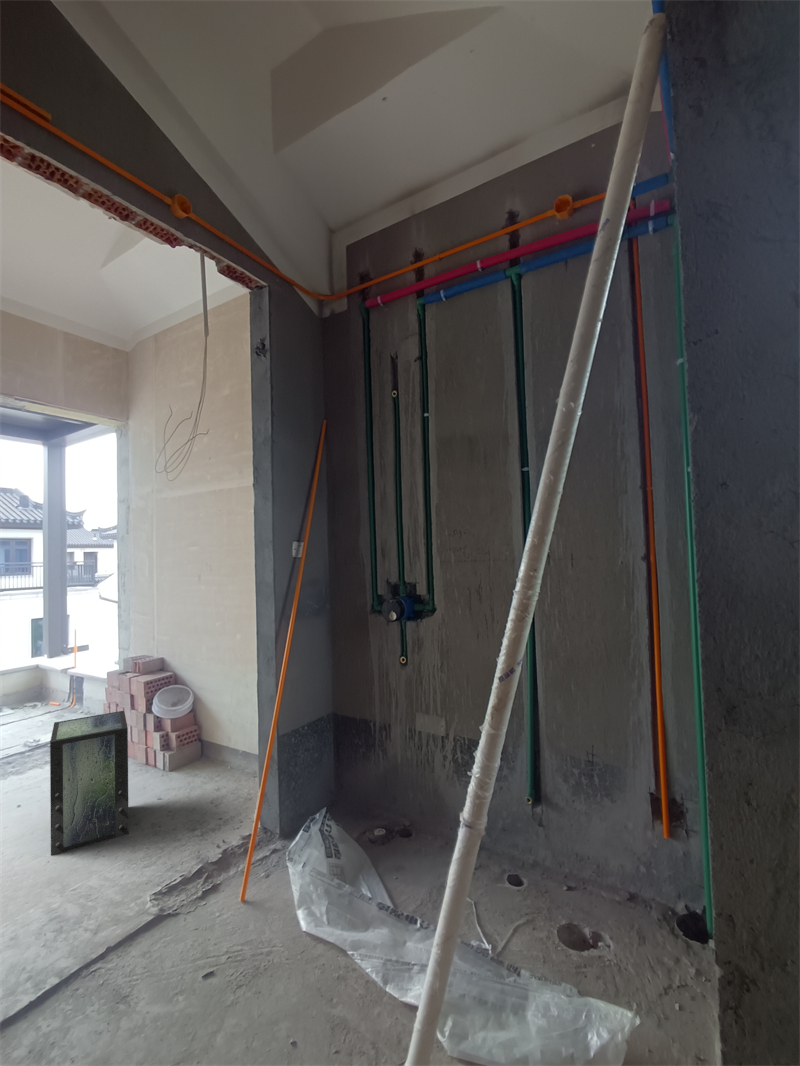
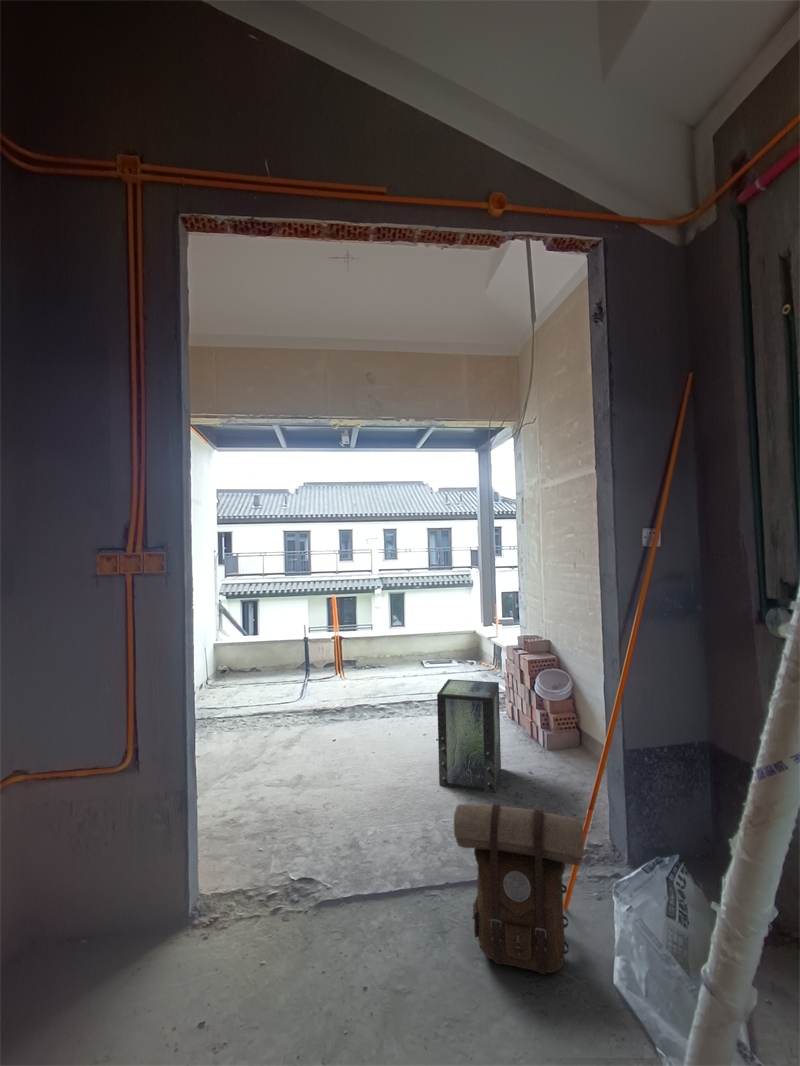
backpack: none [149,802,284,985] -> present [454,804,584,974]

